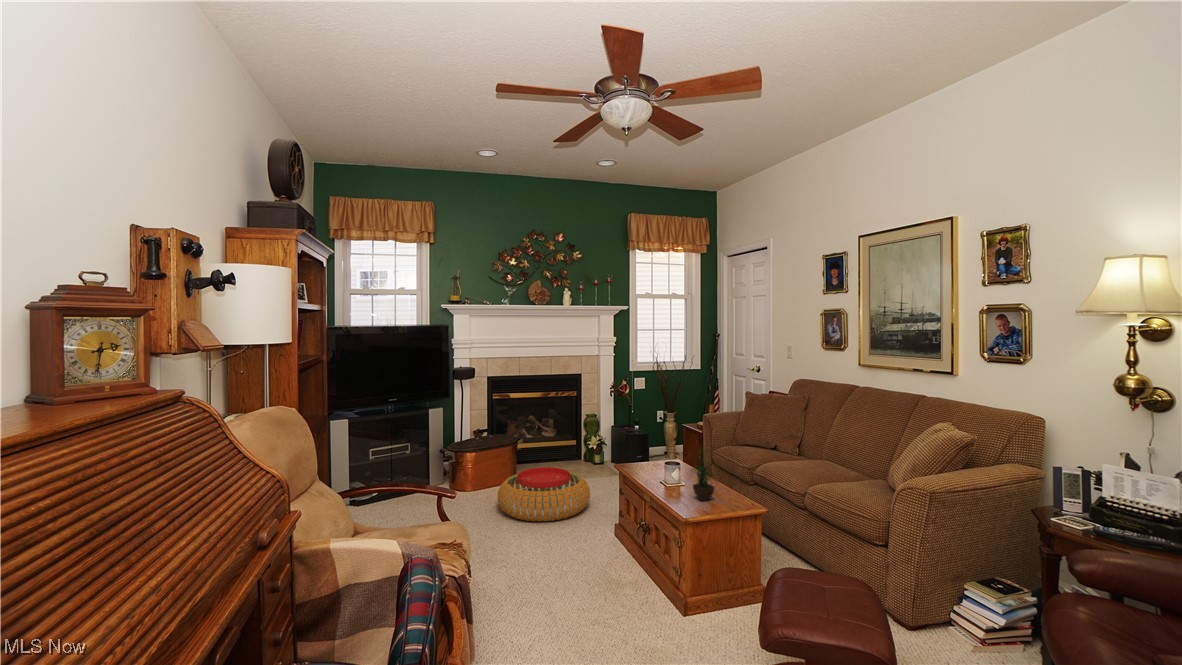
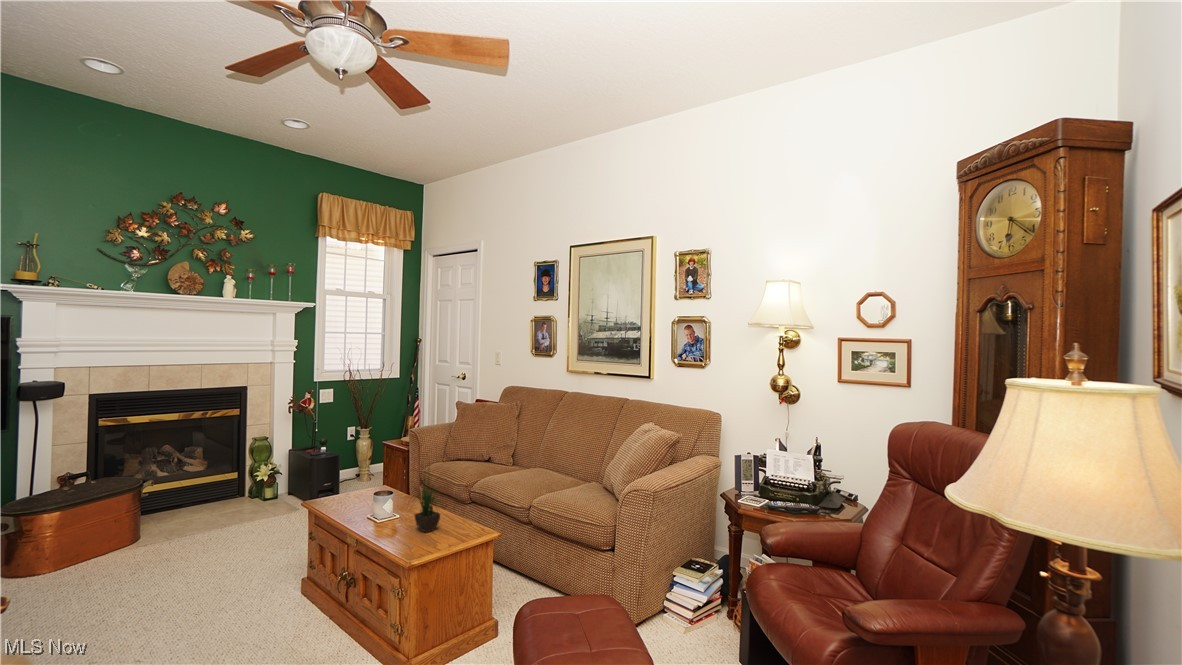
pouf: present [497,467,590,522] -> none [103,516,262,599]

